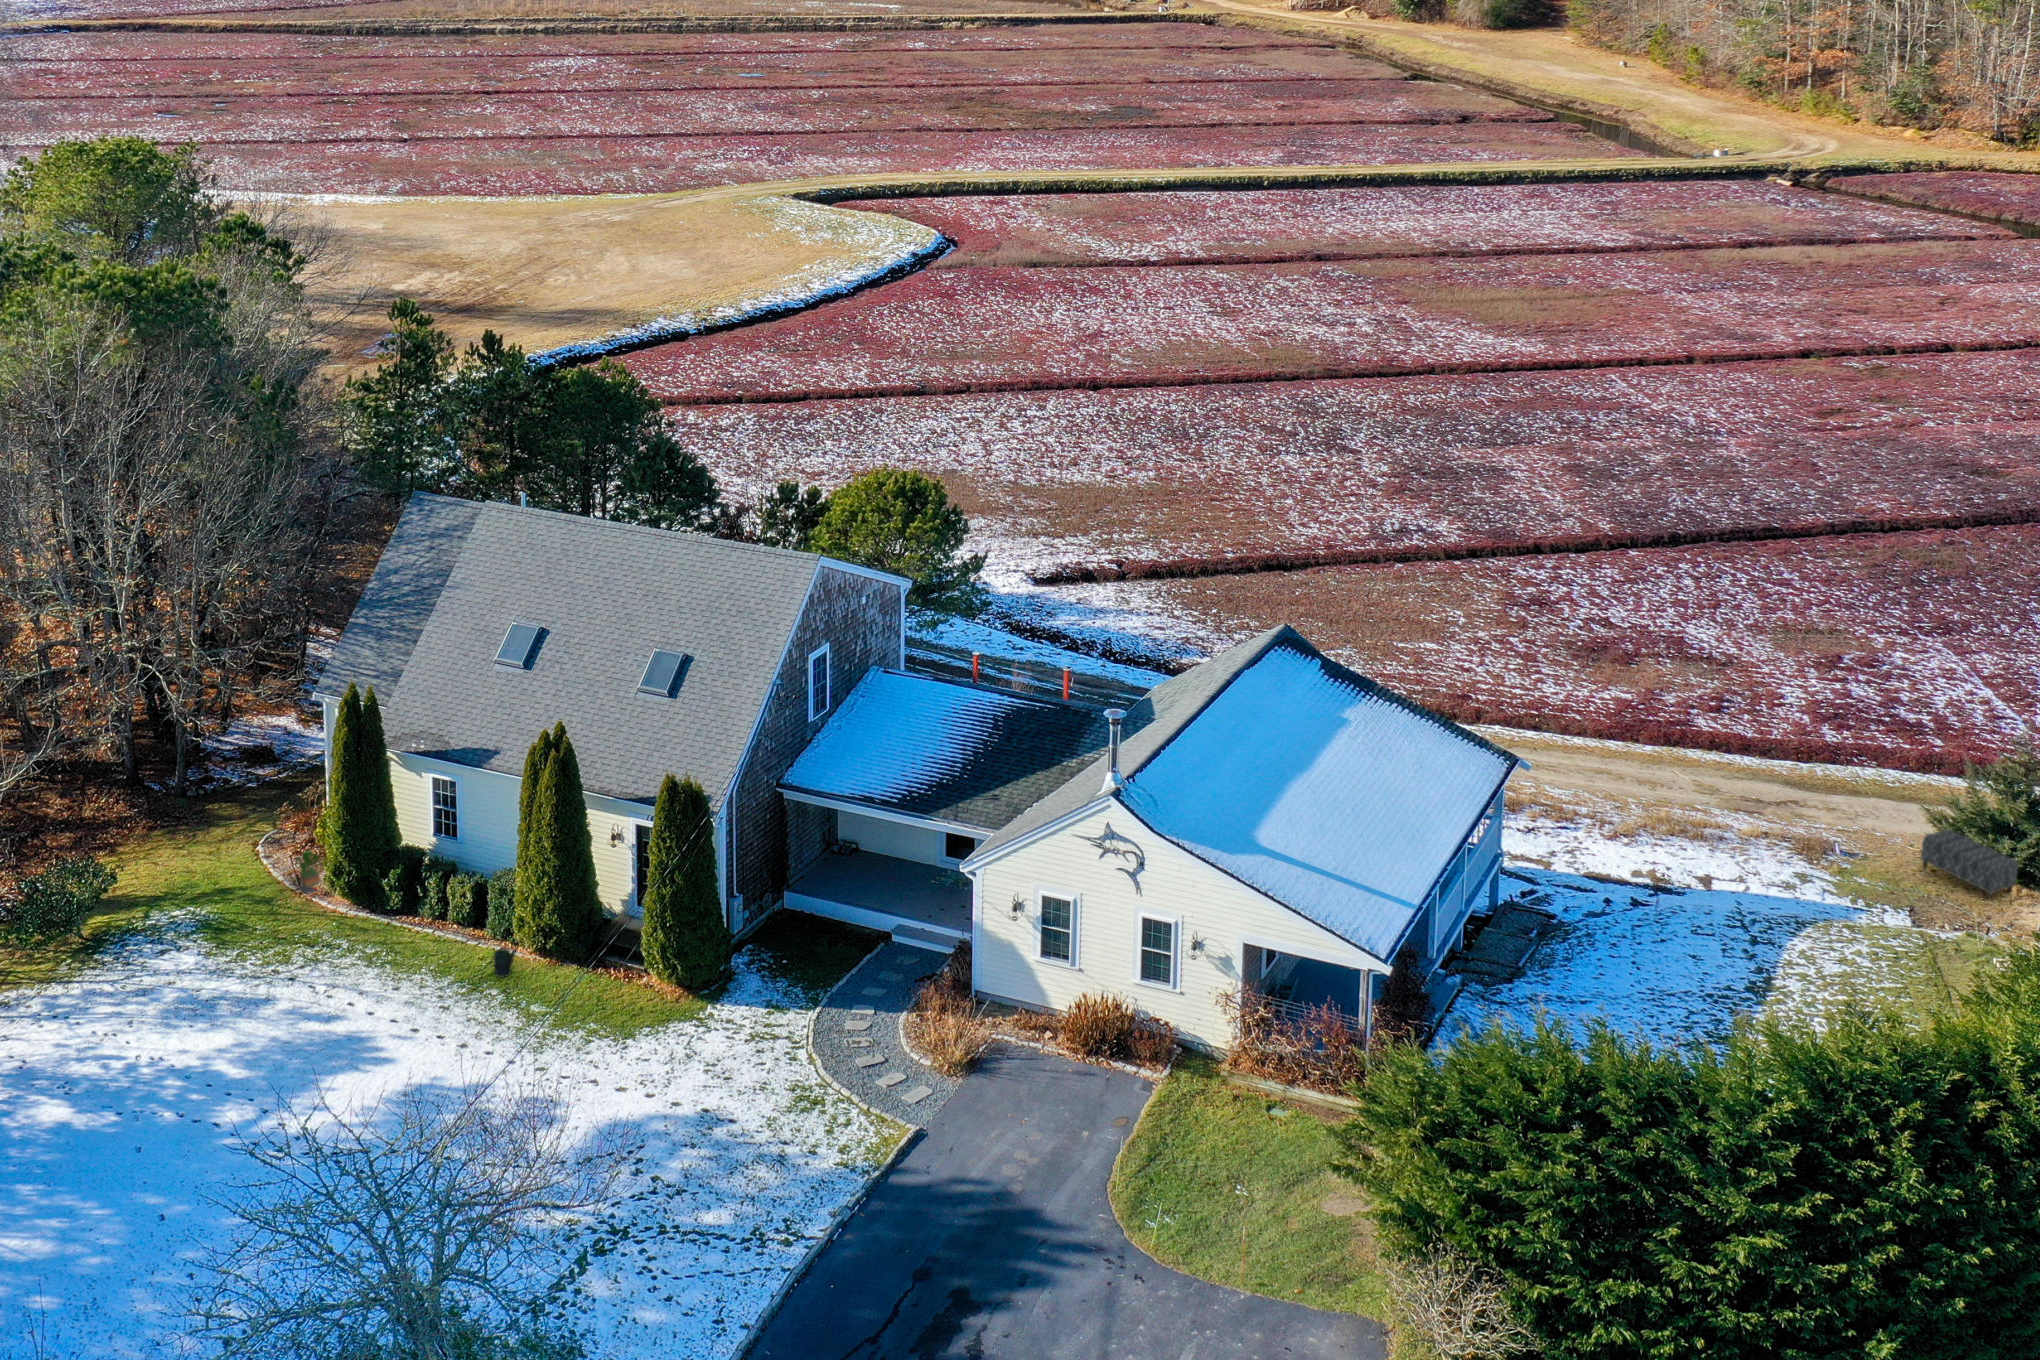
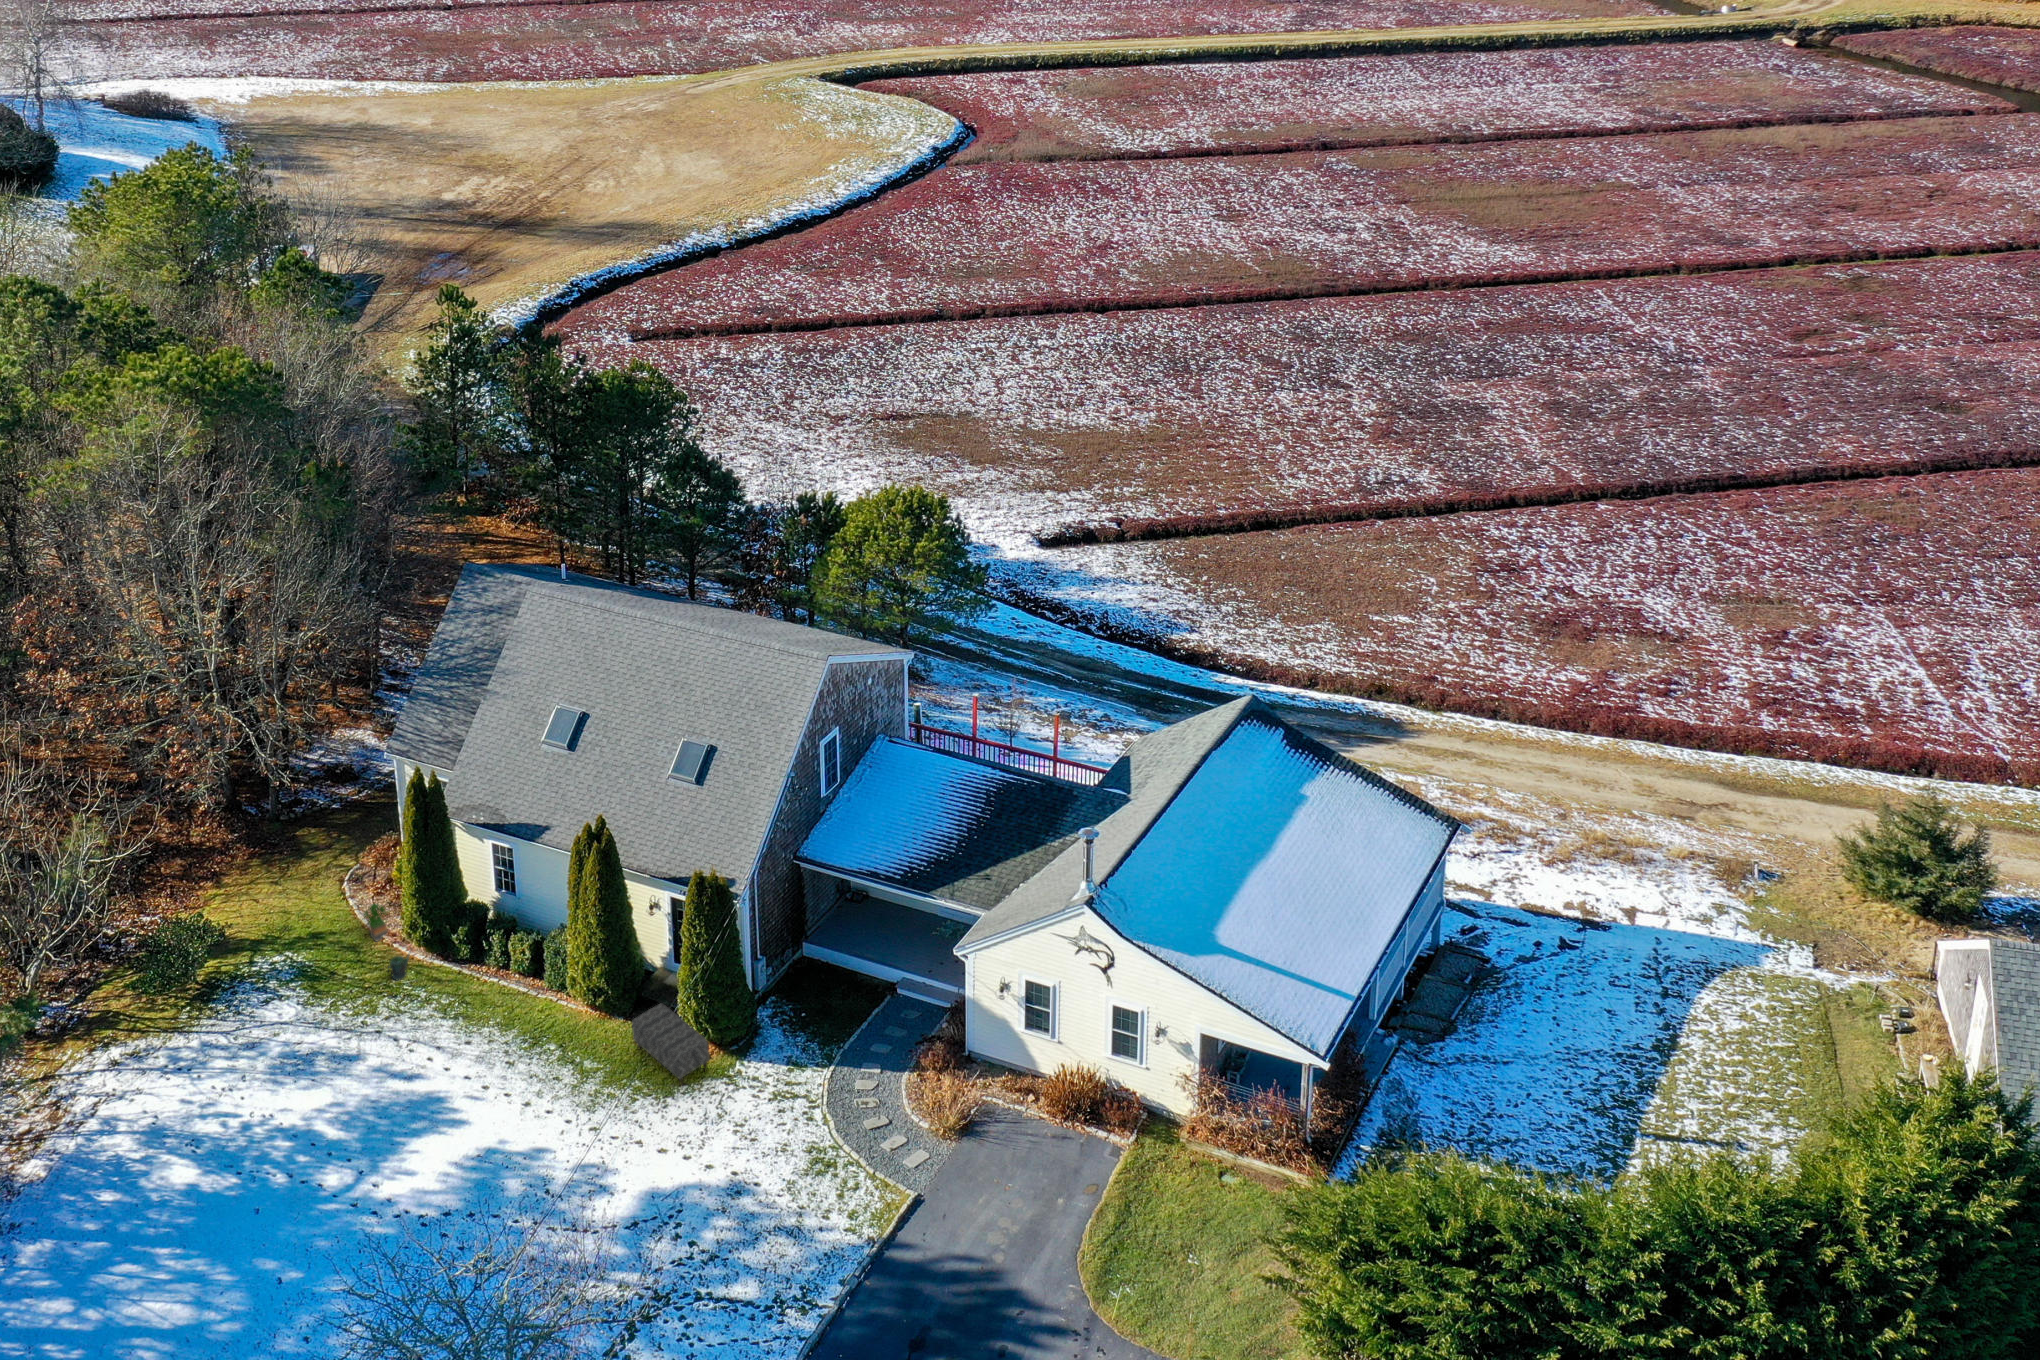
bench: present [1921,829,2018,900] -> present [632,1003,710,1086]
watering can: present [491,941,521,978] -> present [388,948,412,981]

